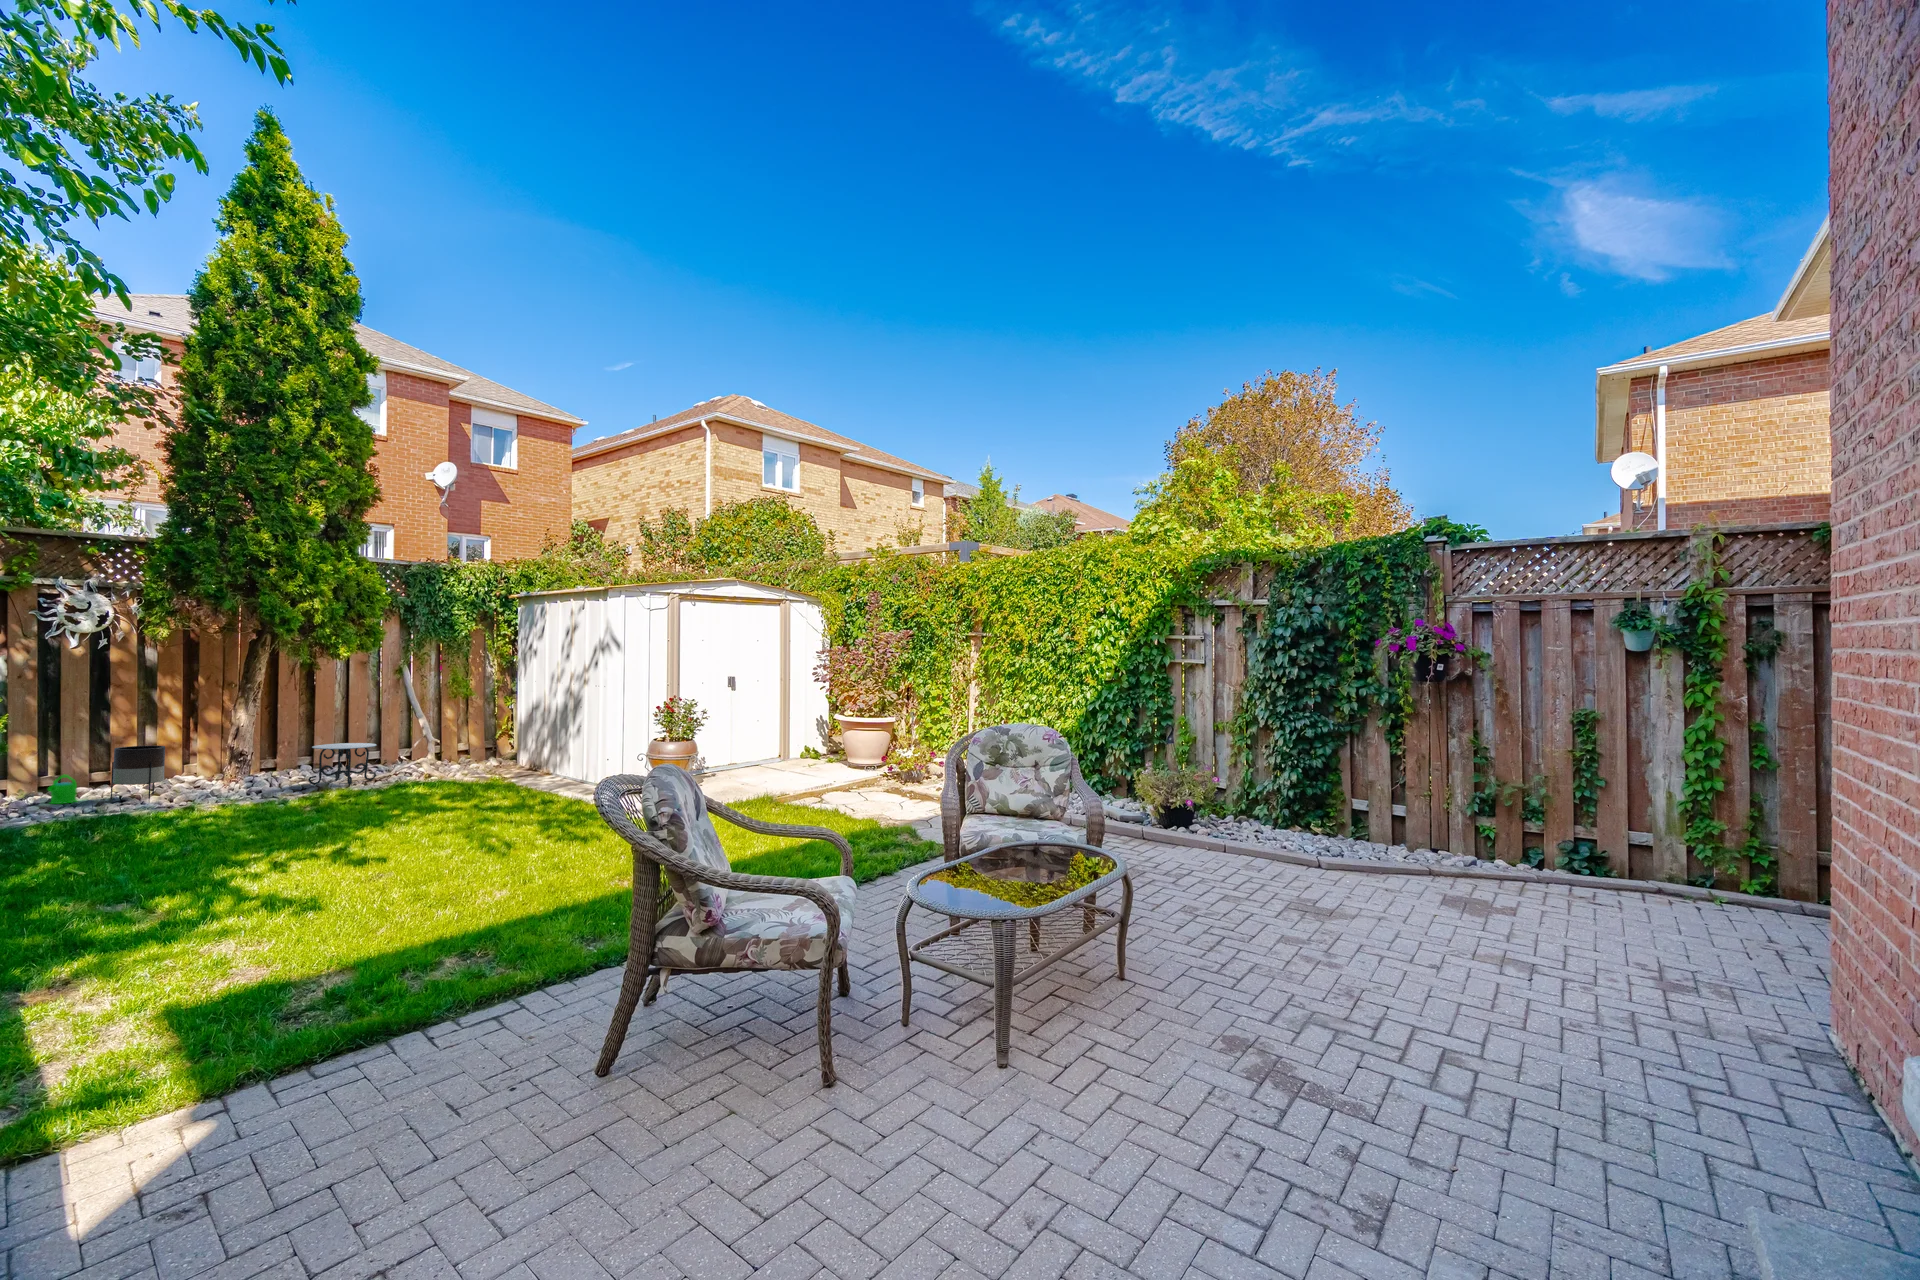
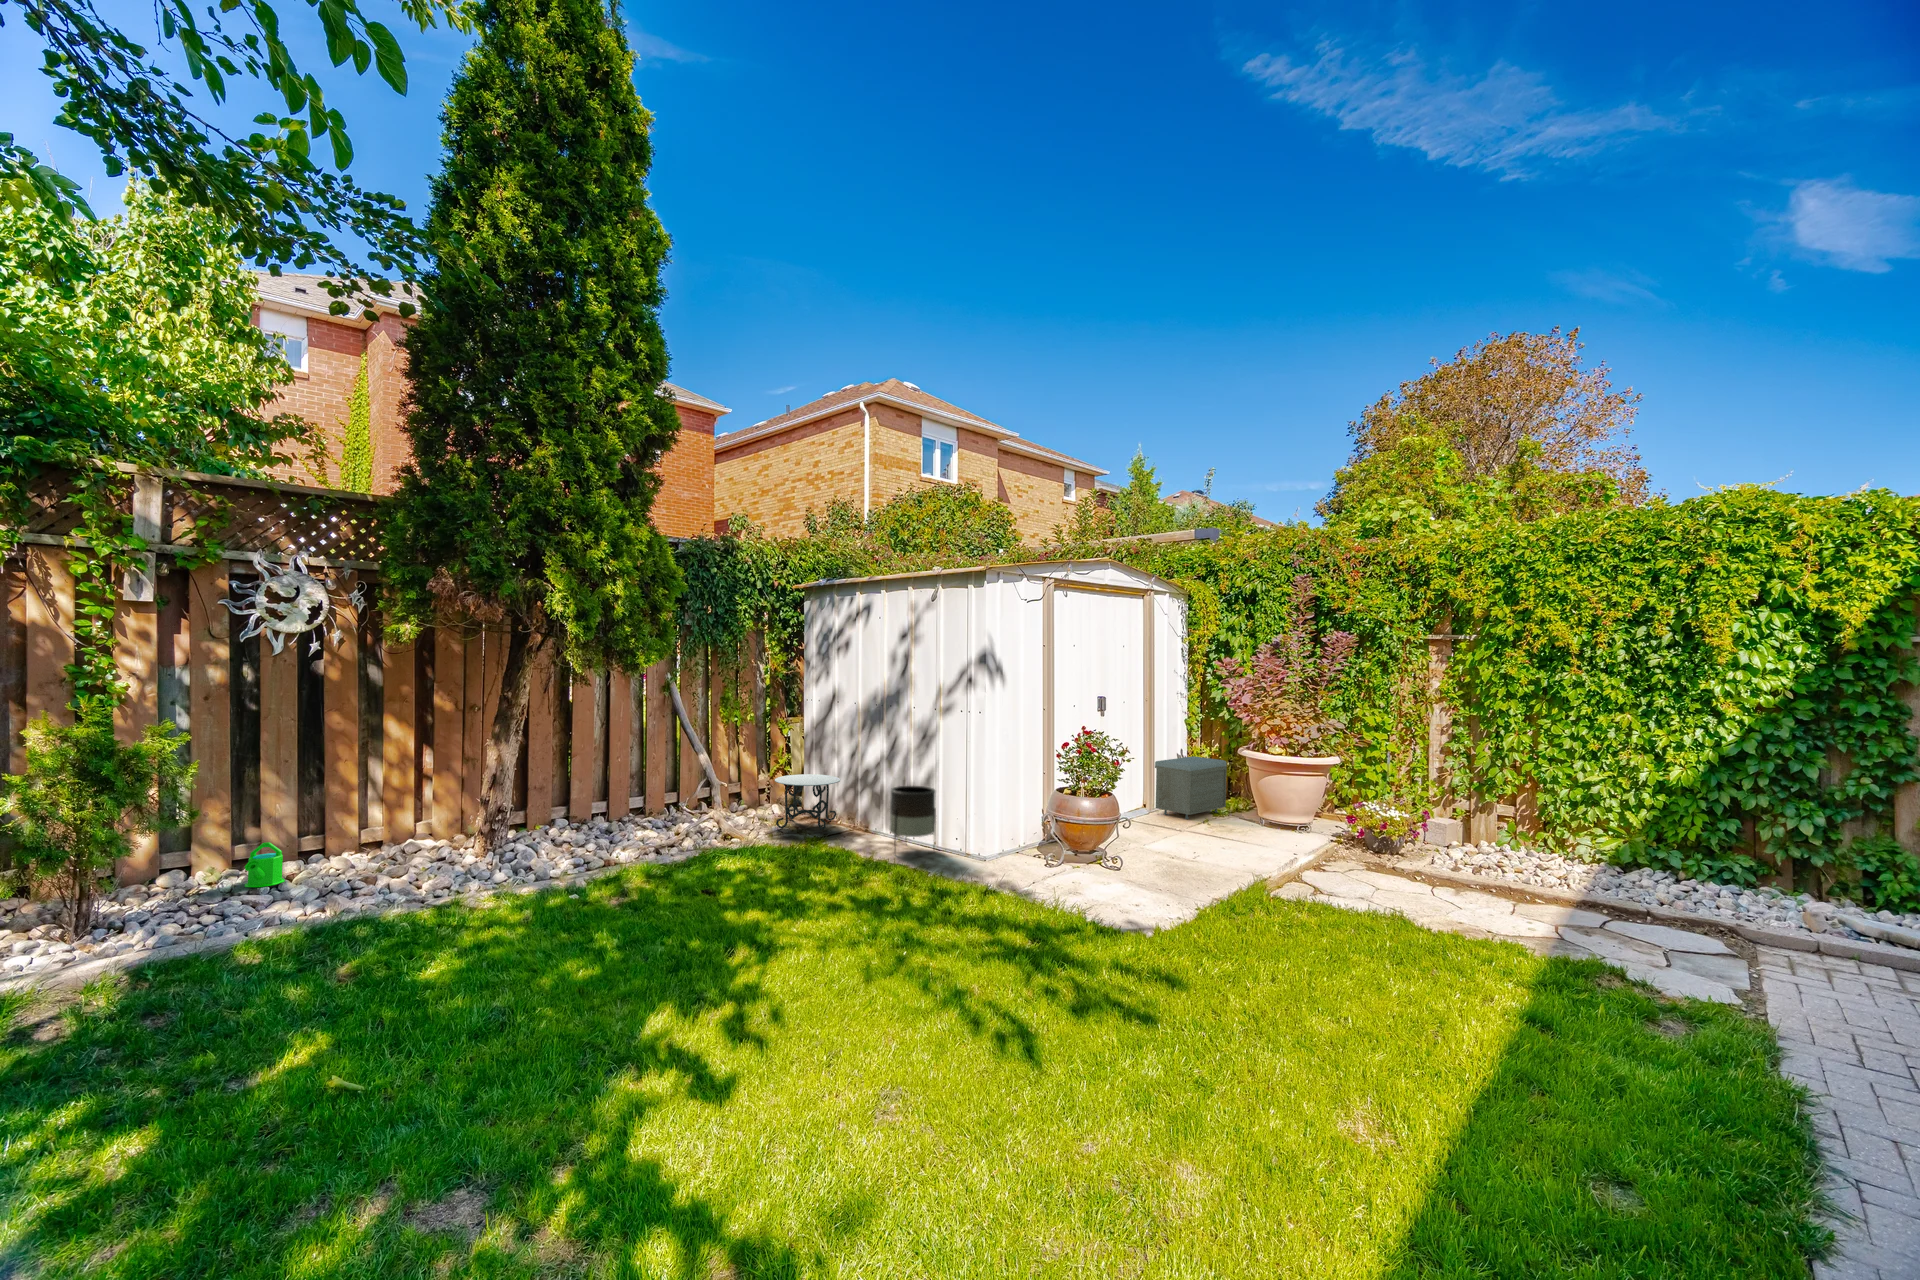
storage bench: none [801,729,862,775] -> present [1155,756,1227,819]
side table: present [308,743,376,785] -> present [775,774,840,830]
planter: present [111,746,165,799] -> present [889,786,936,848]

